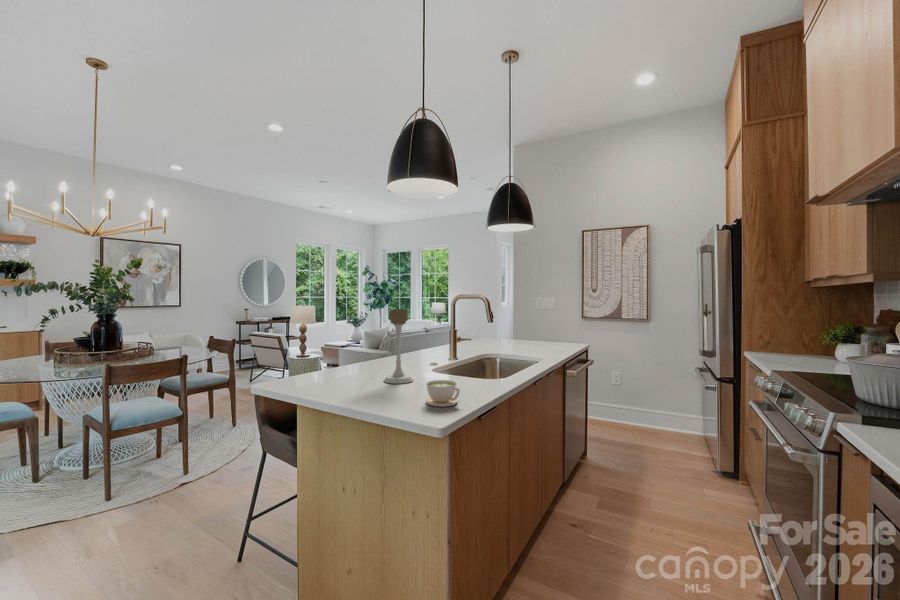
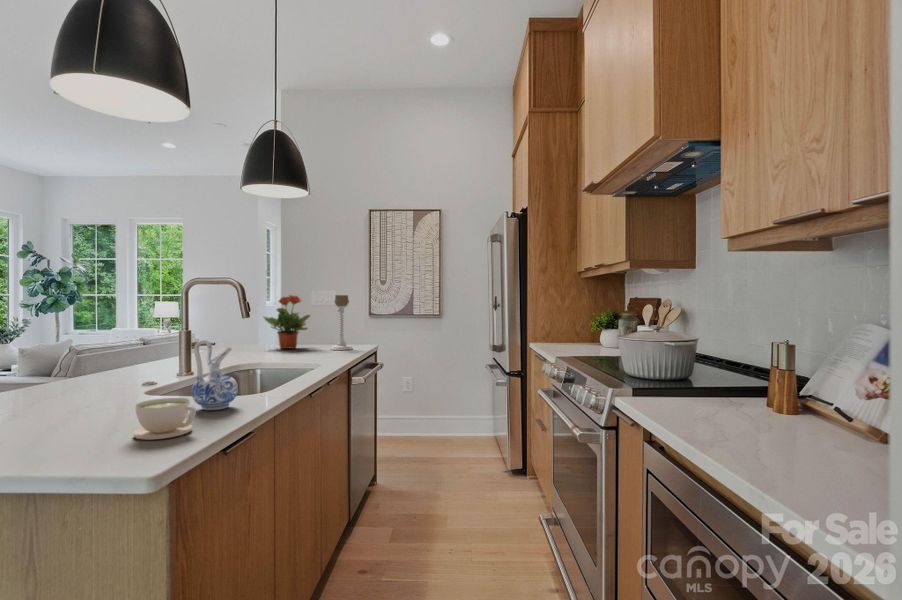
potted plant: none [501,304,535,344] -> present [264,295,310,349]
candle holder: present [384,309,413,384] -> present [331,295,353,350]
ceramic pitcher: none [457,342,485,390] -> present [192,340,238,410]

